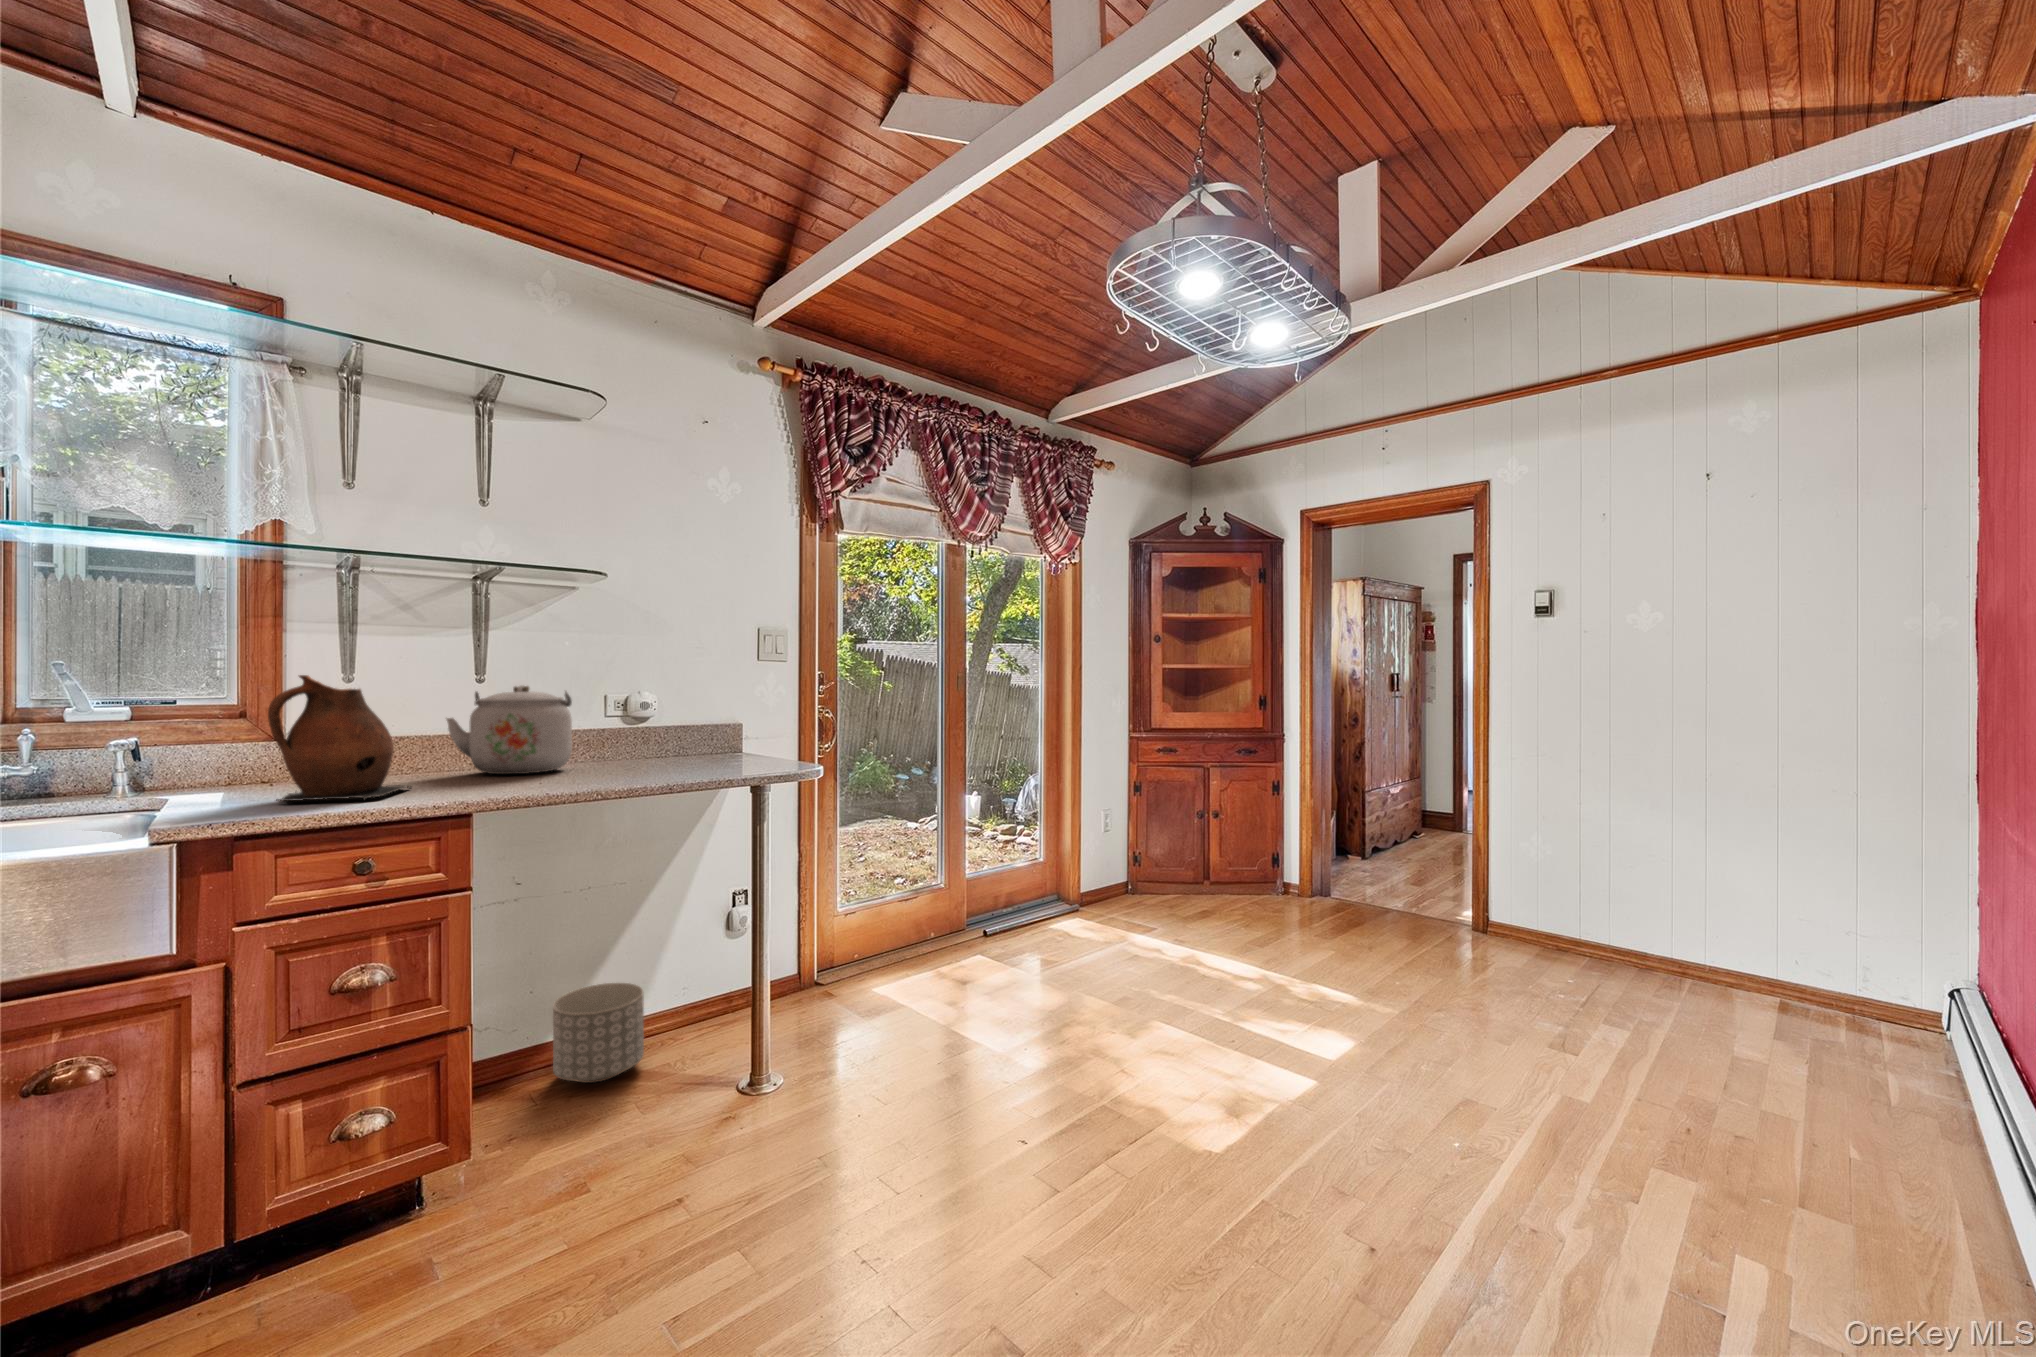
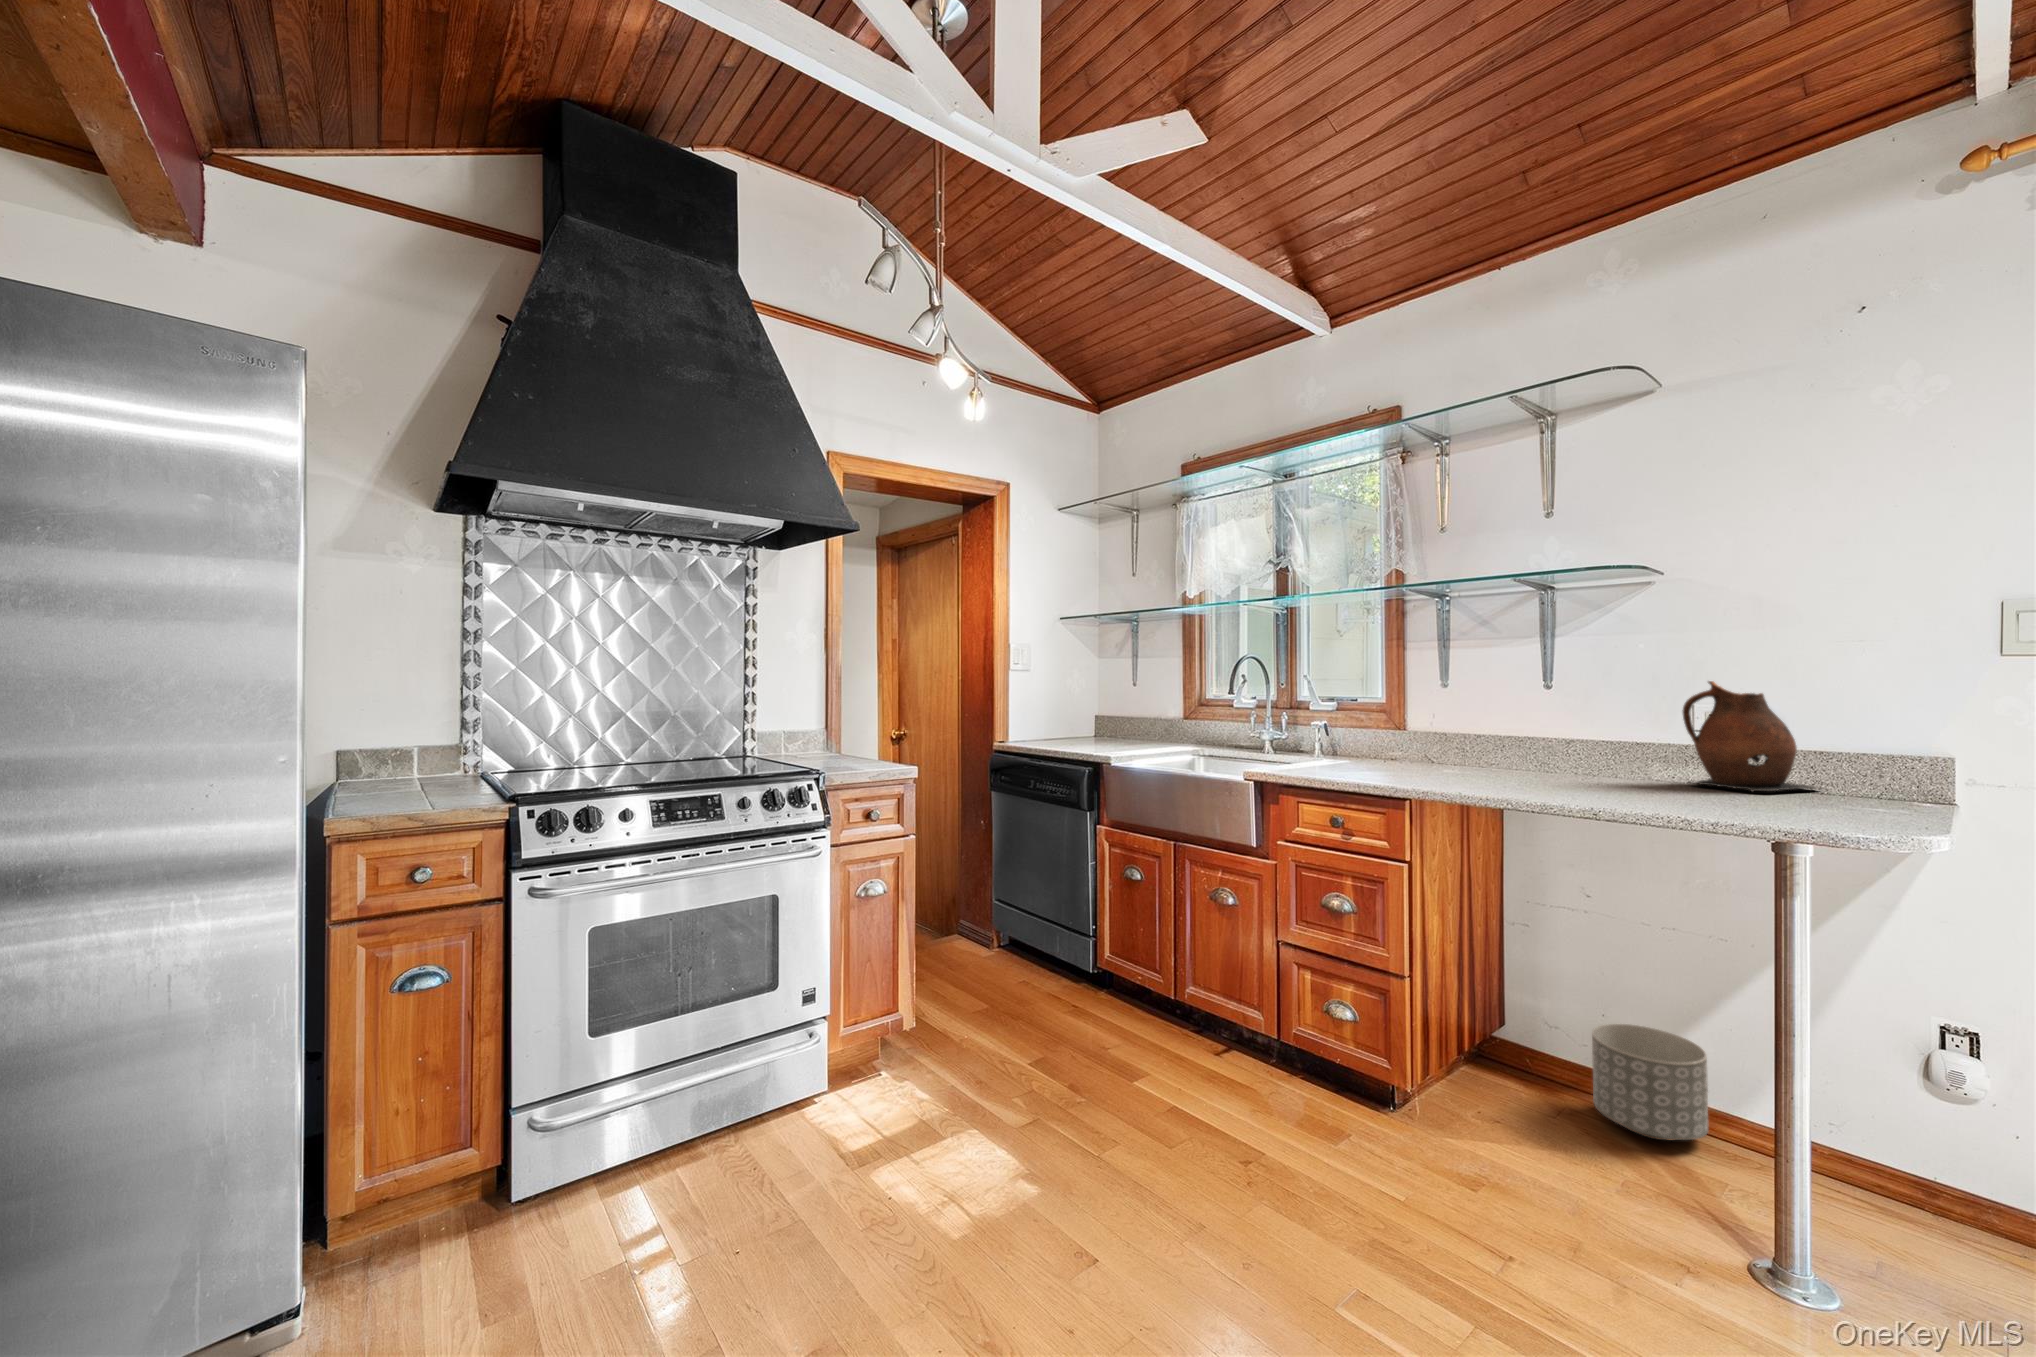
ceramic pitcher: present [268,675,411,801] -> present [1682,681,1817,792]
kettle: present [447,685,572,774] -> none [1490,692,1620,780]

